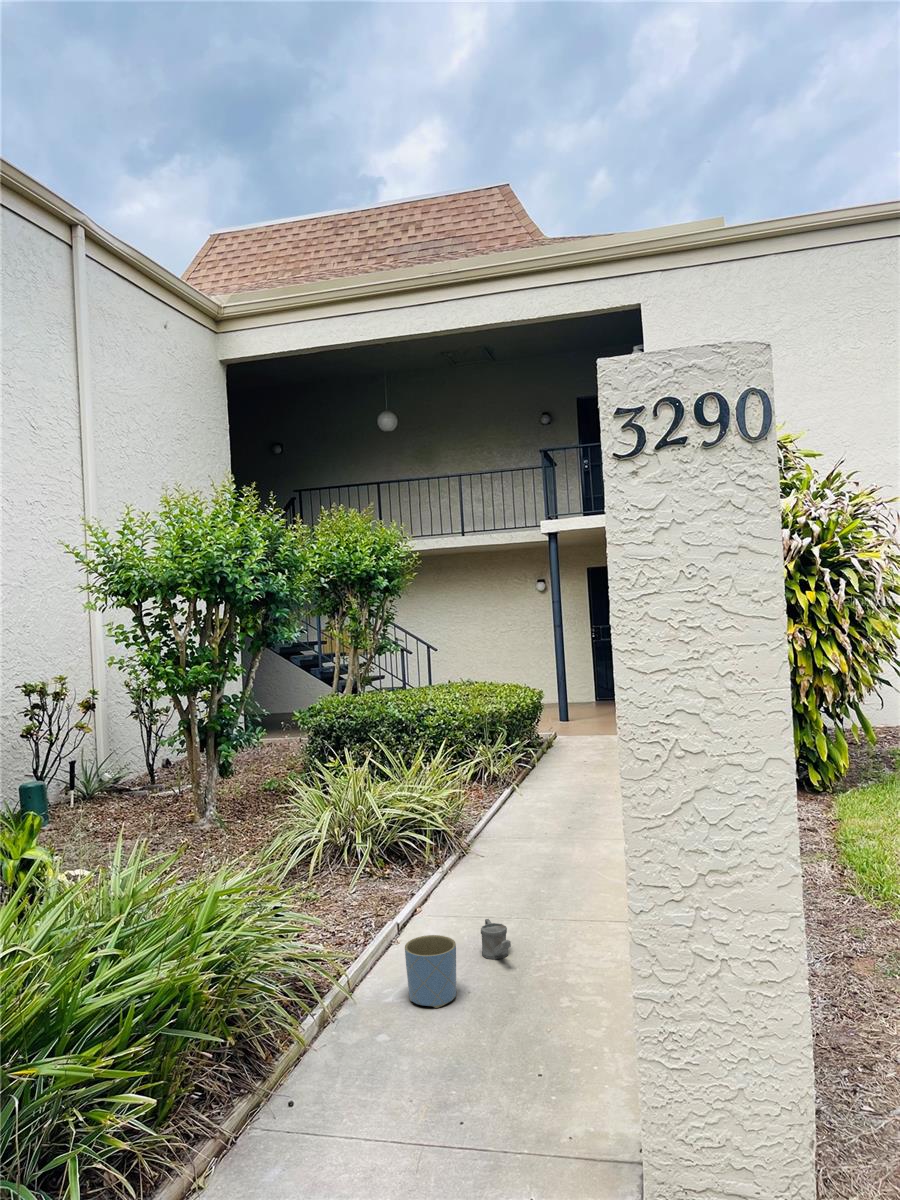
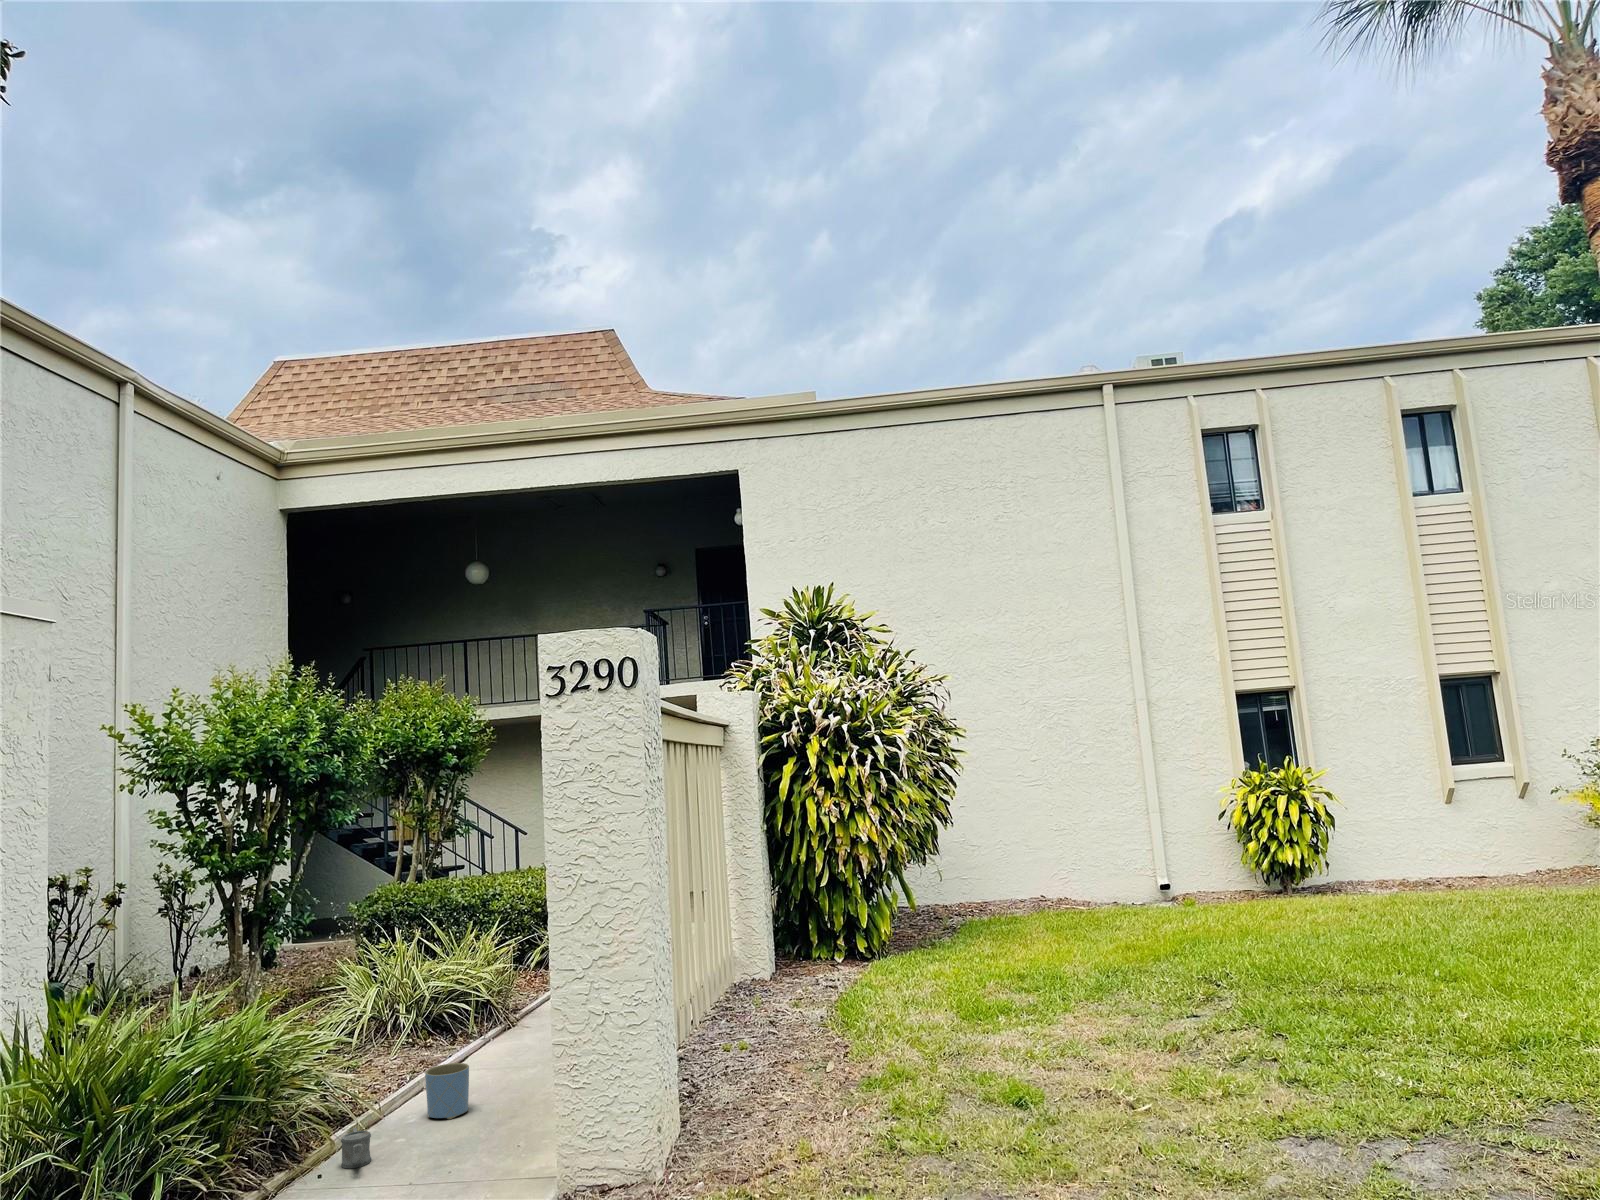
watering can: present [481,919,511,959] -> present [341,1128,371,1168]

